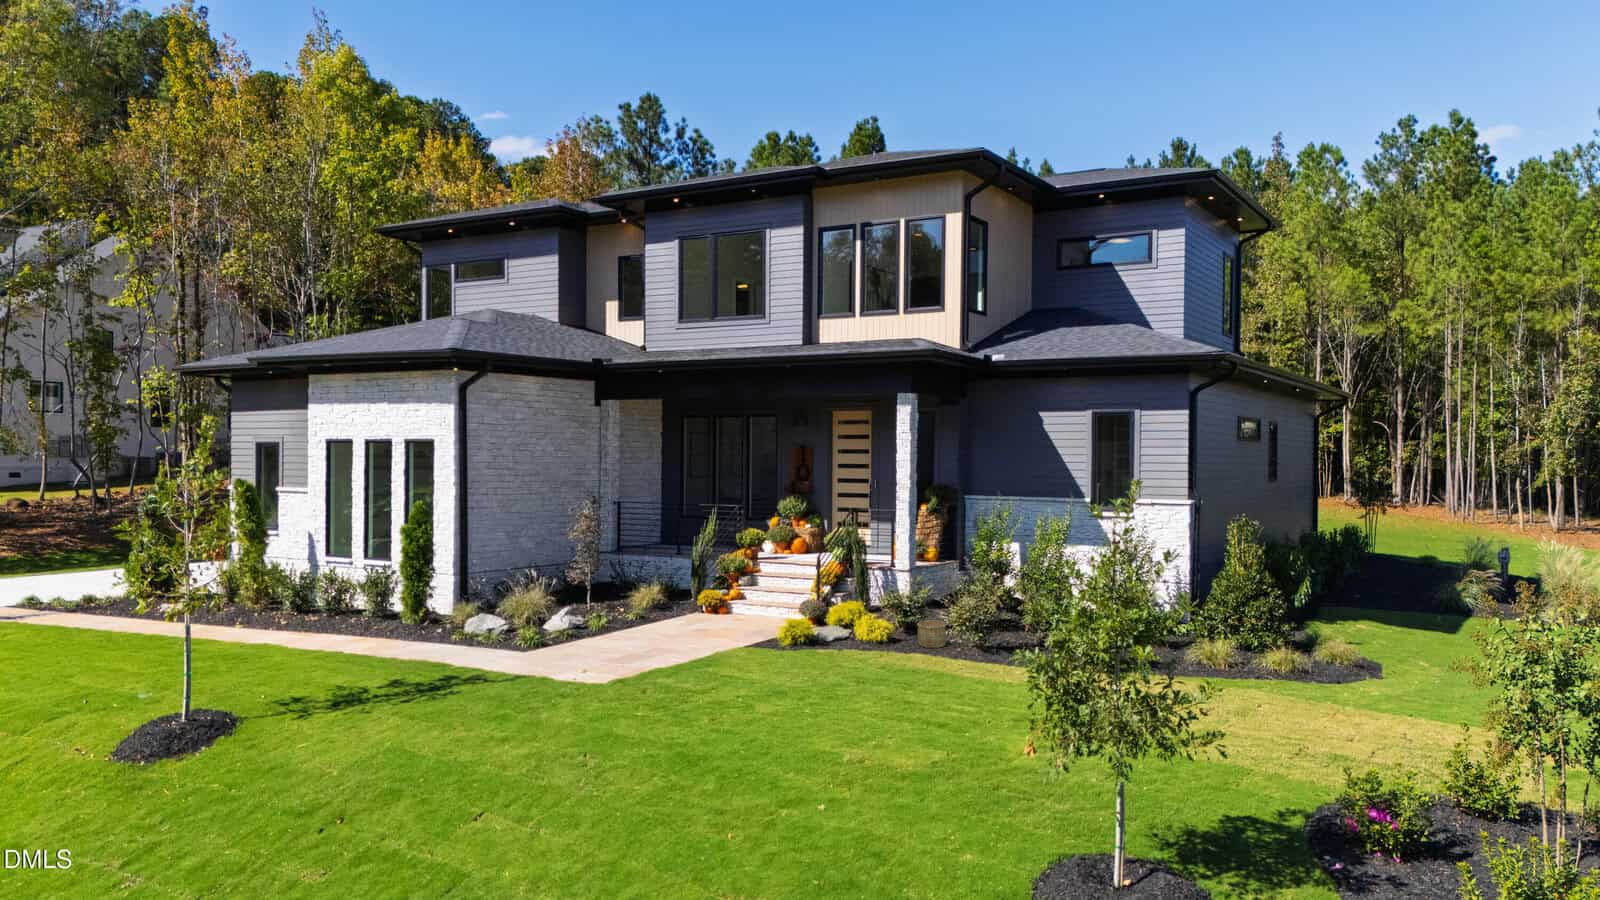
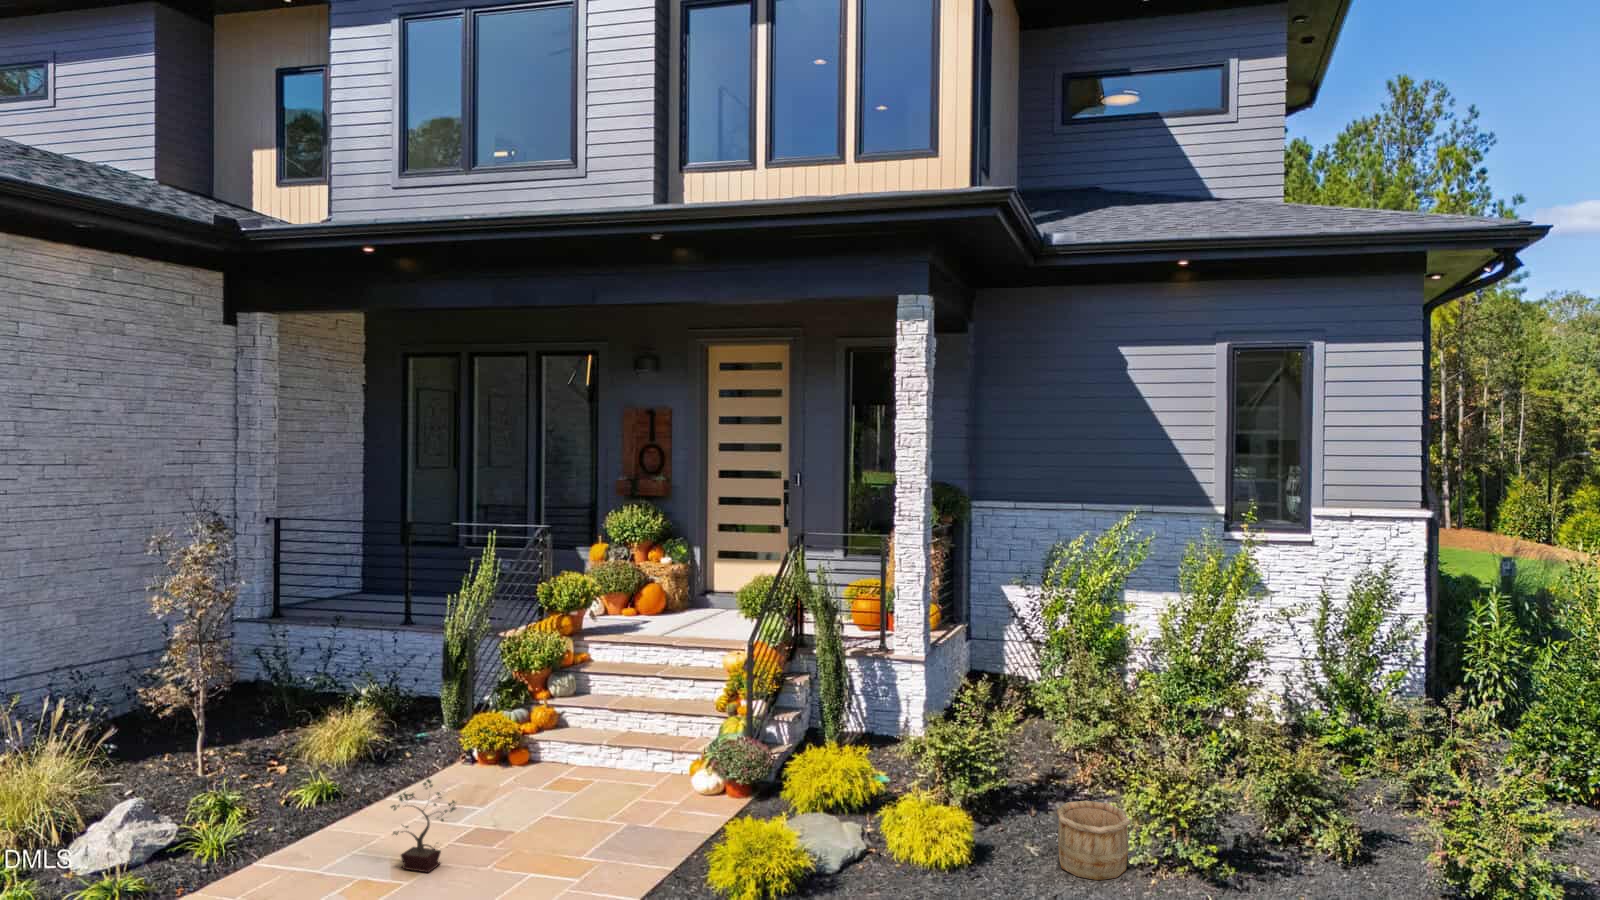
potted plant: none [662,598,687,634] -> present [391,779,456,872]

